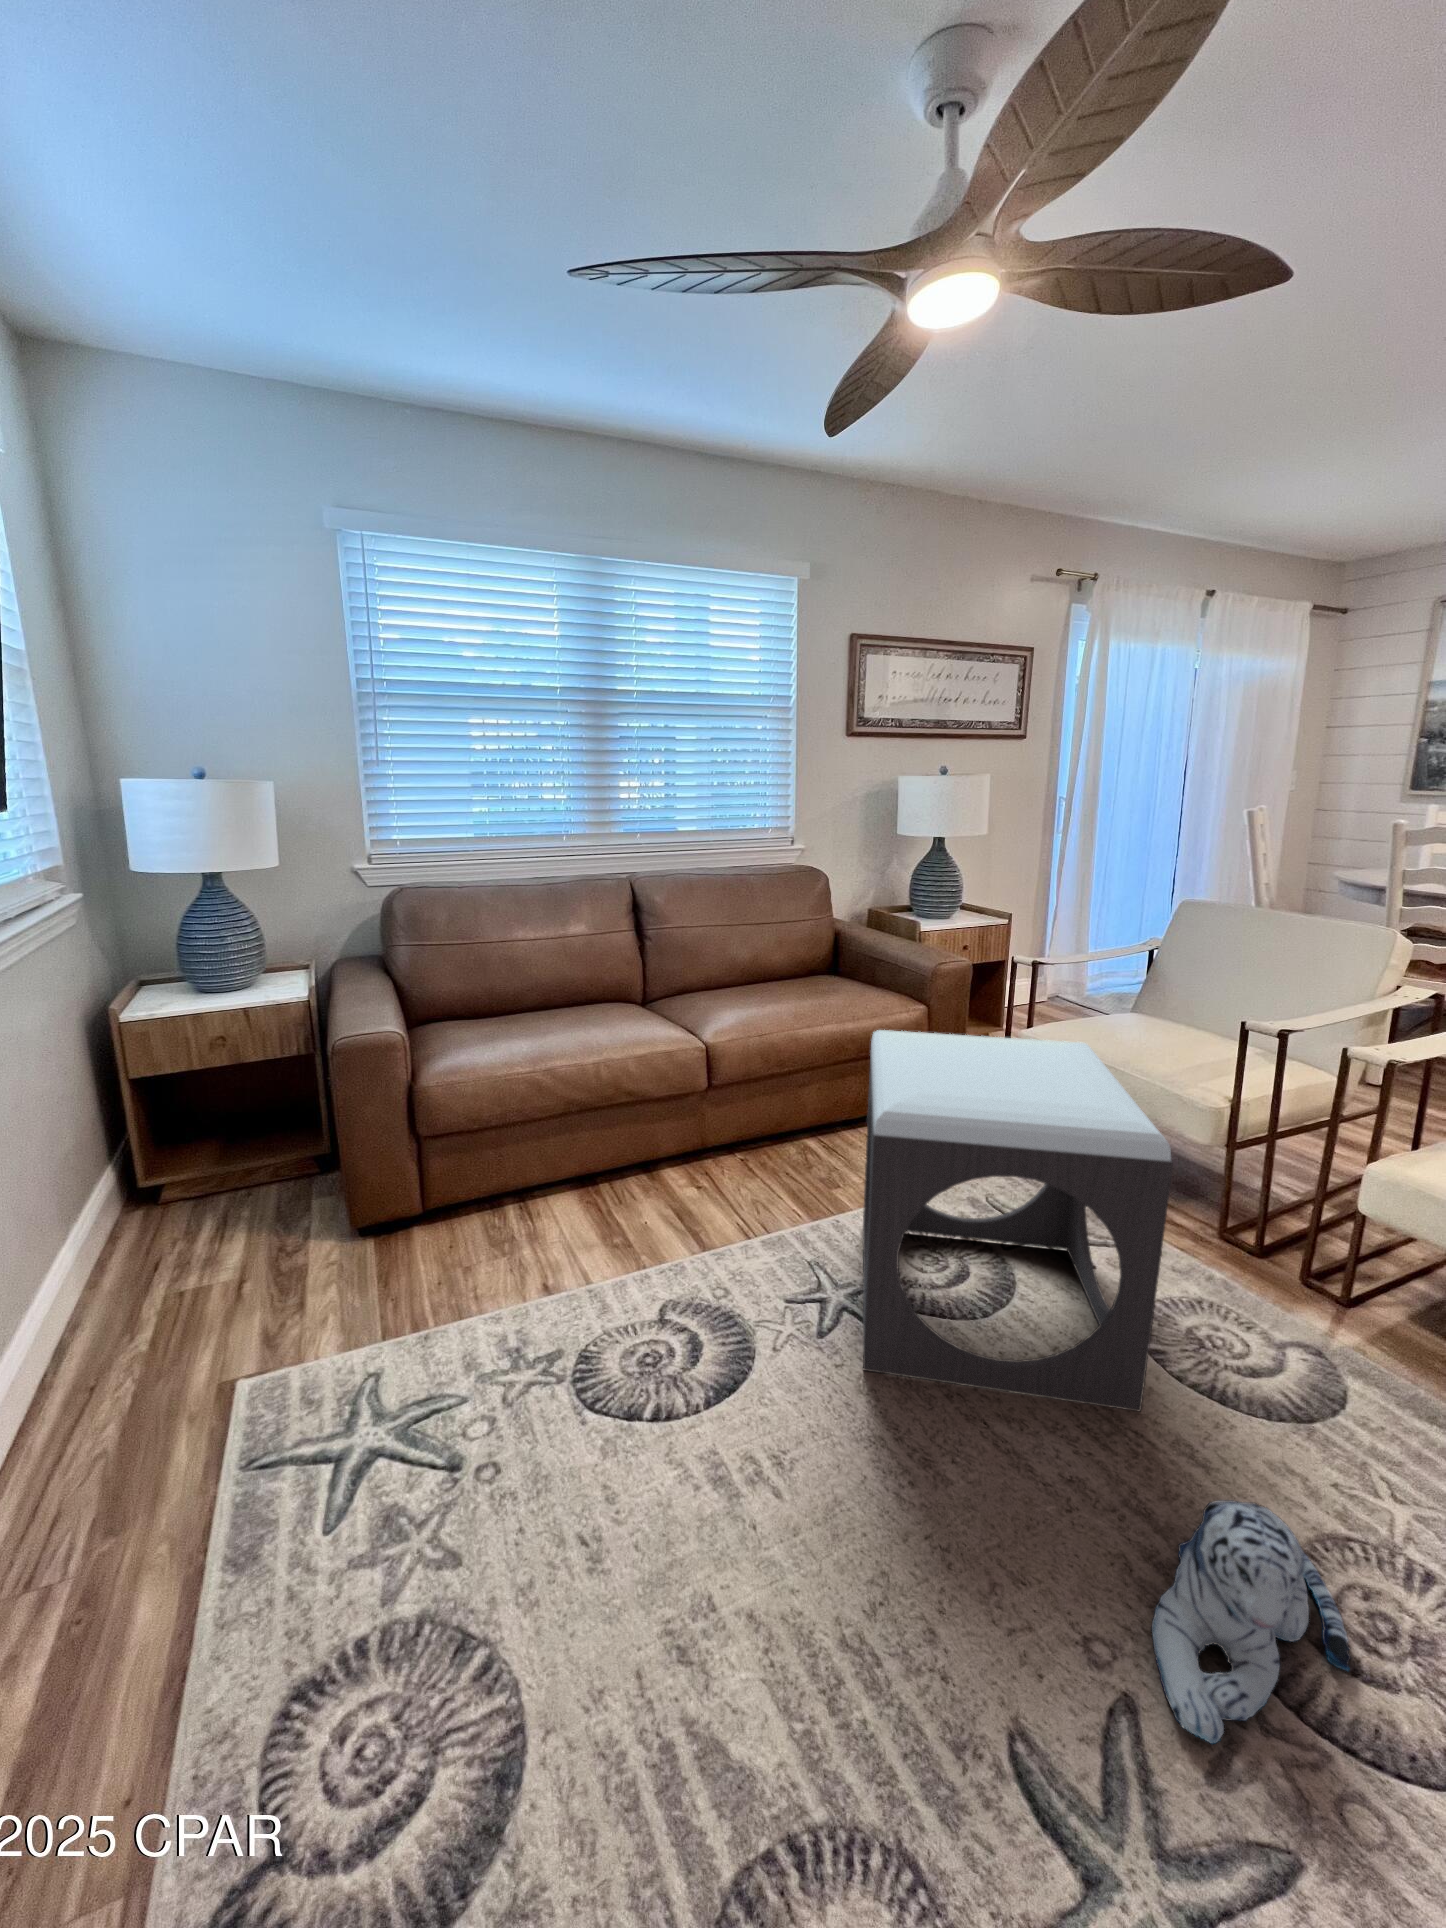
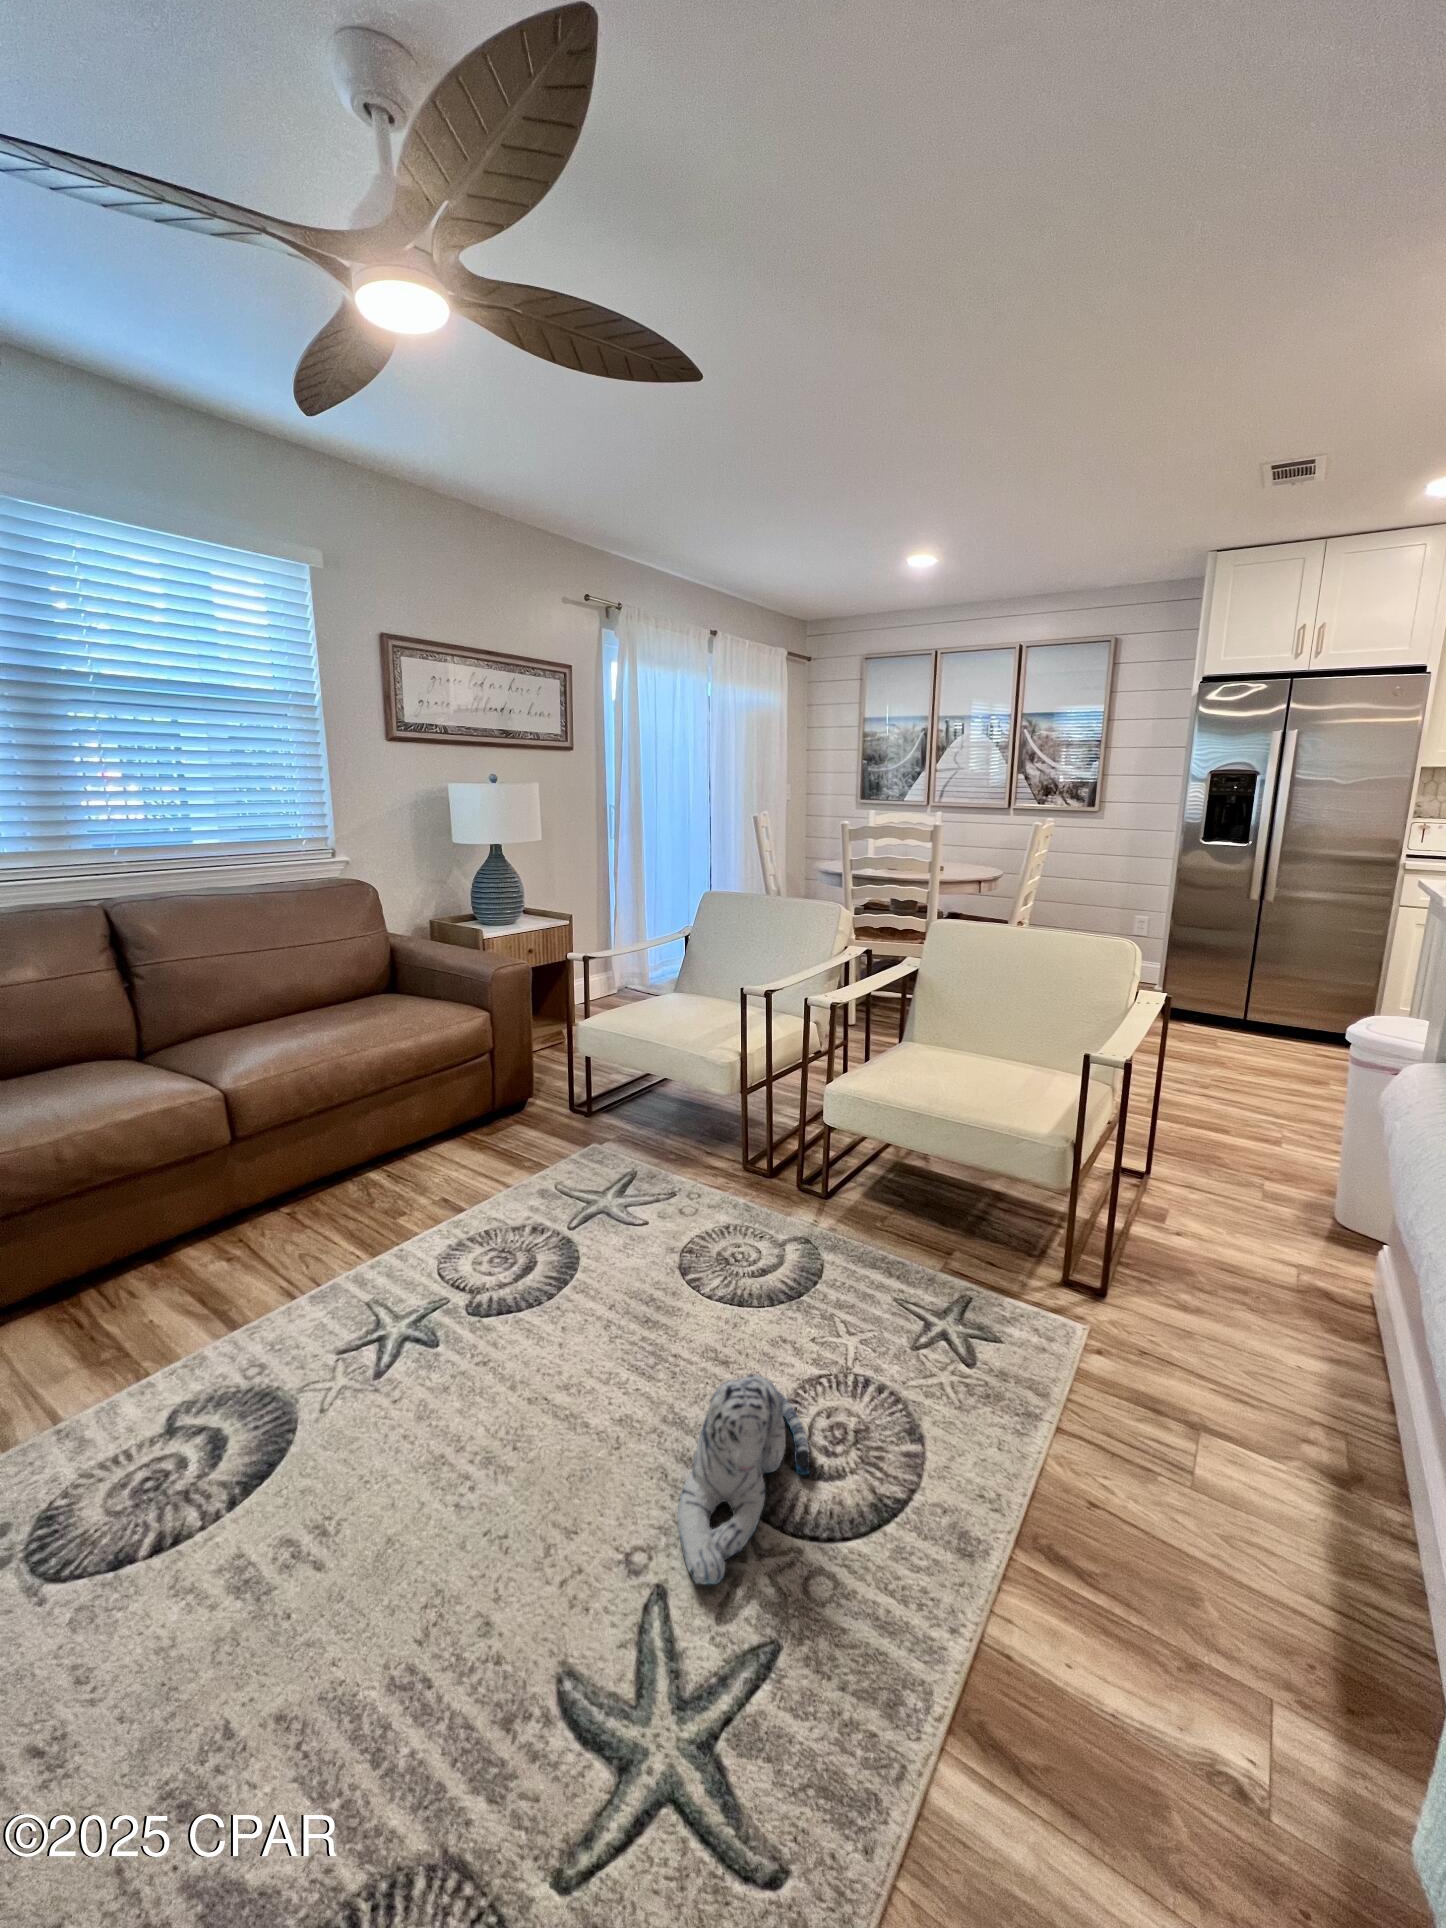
footstool: present [863,1030,1173,1411] -> none [411,1026,681,1395]

